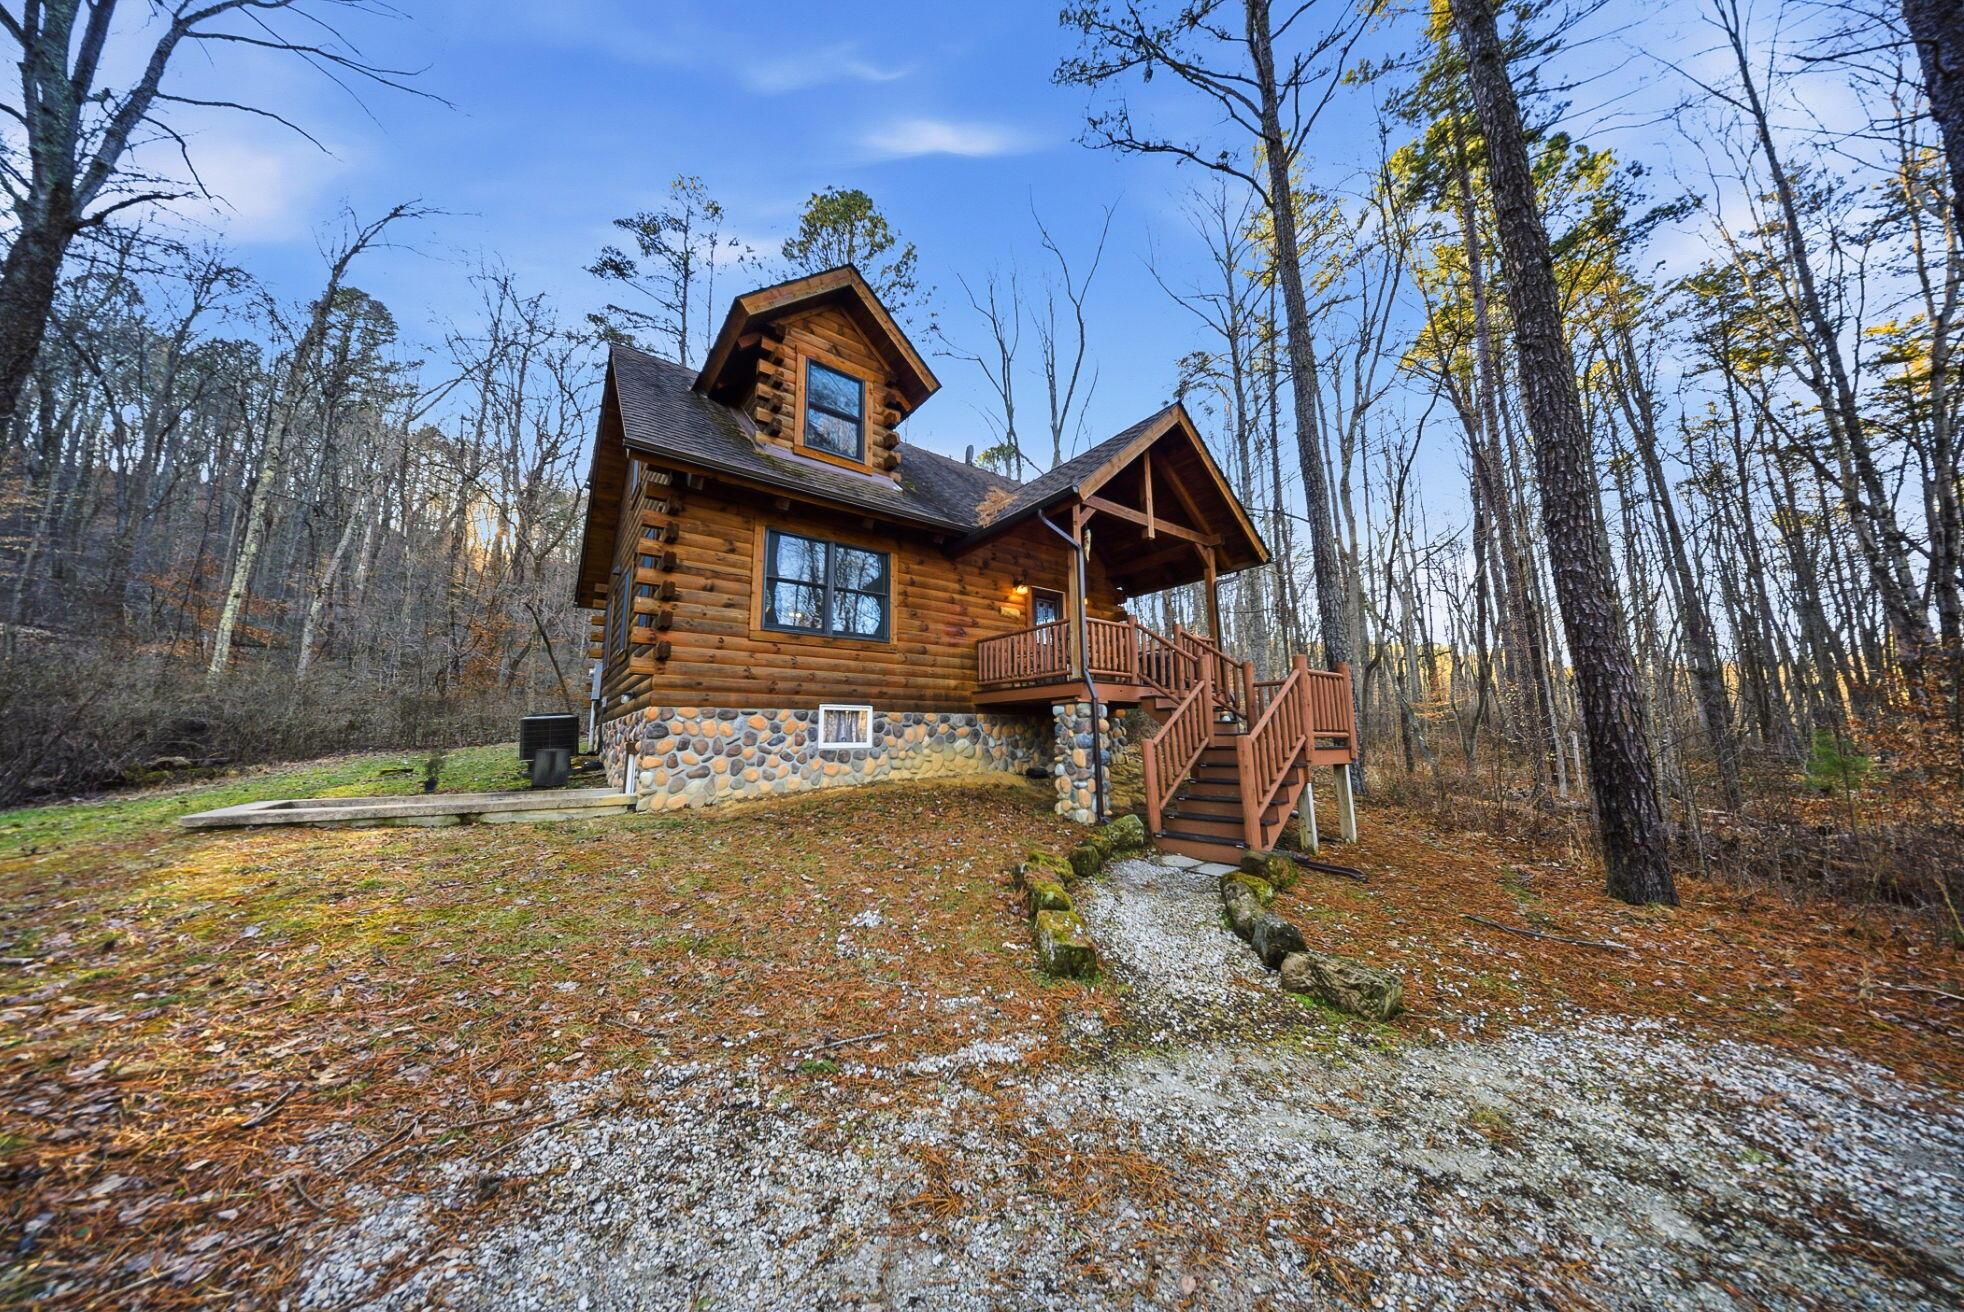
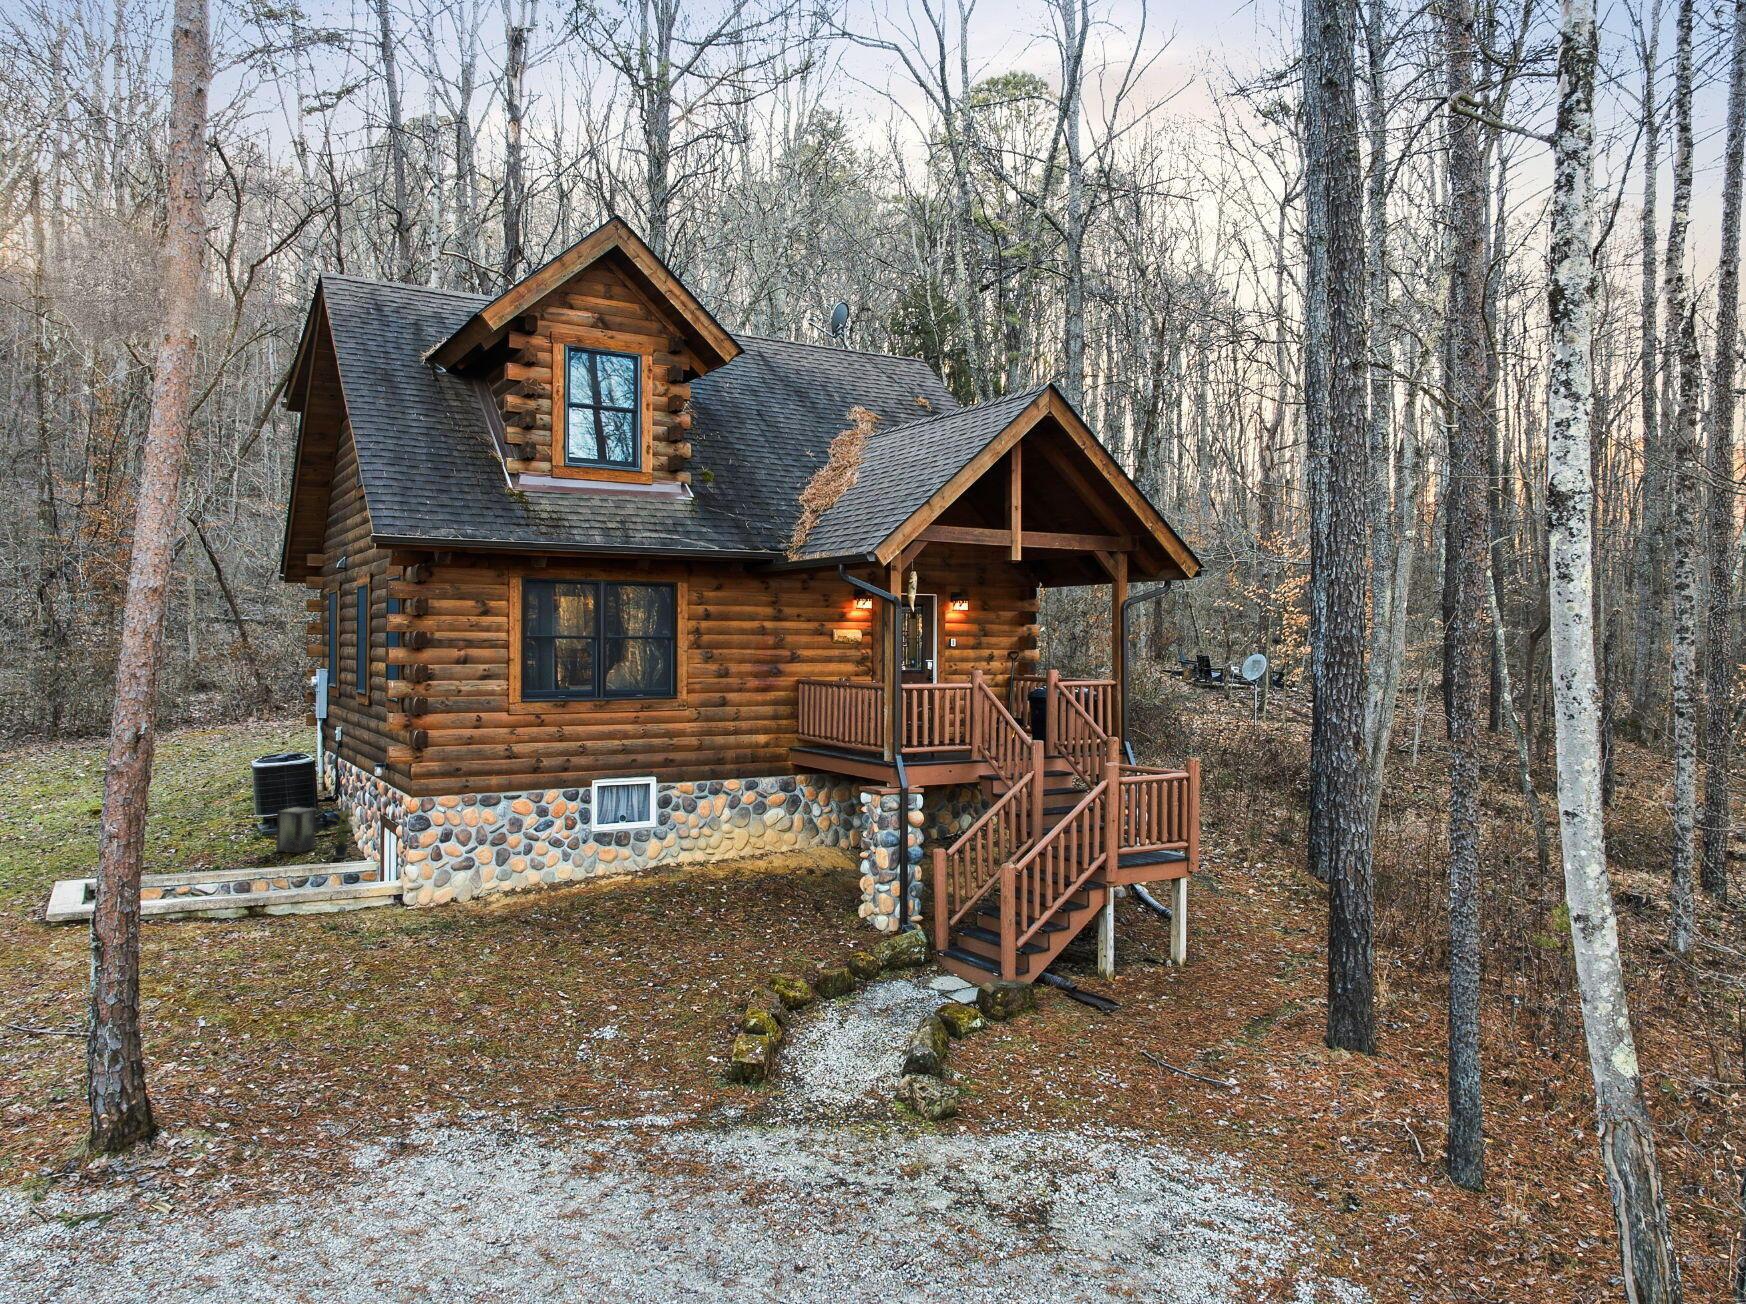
potted plant: present [421,746,452,793] -> present [330,808,354,858]

